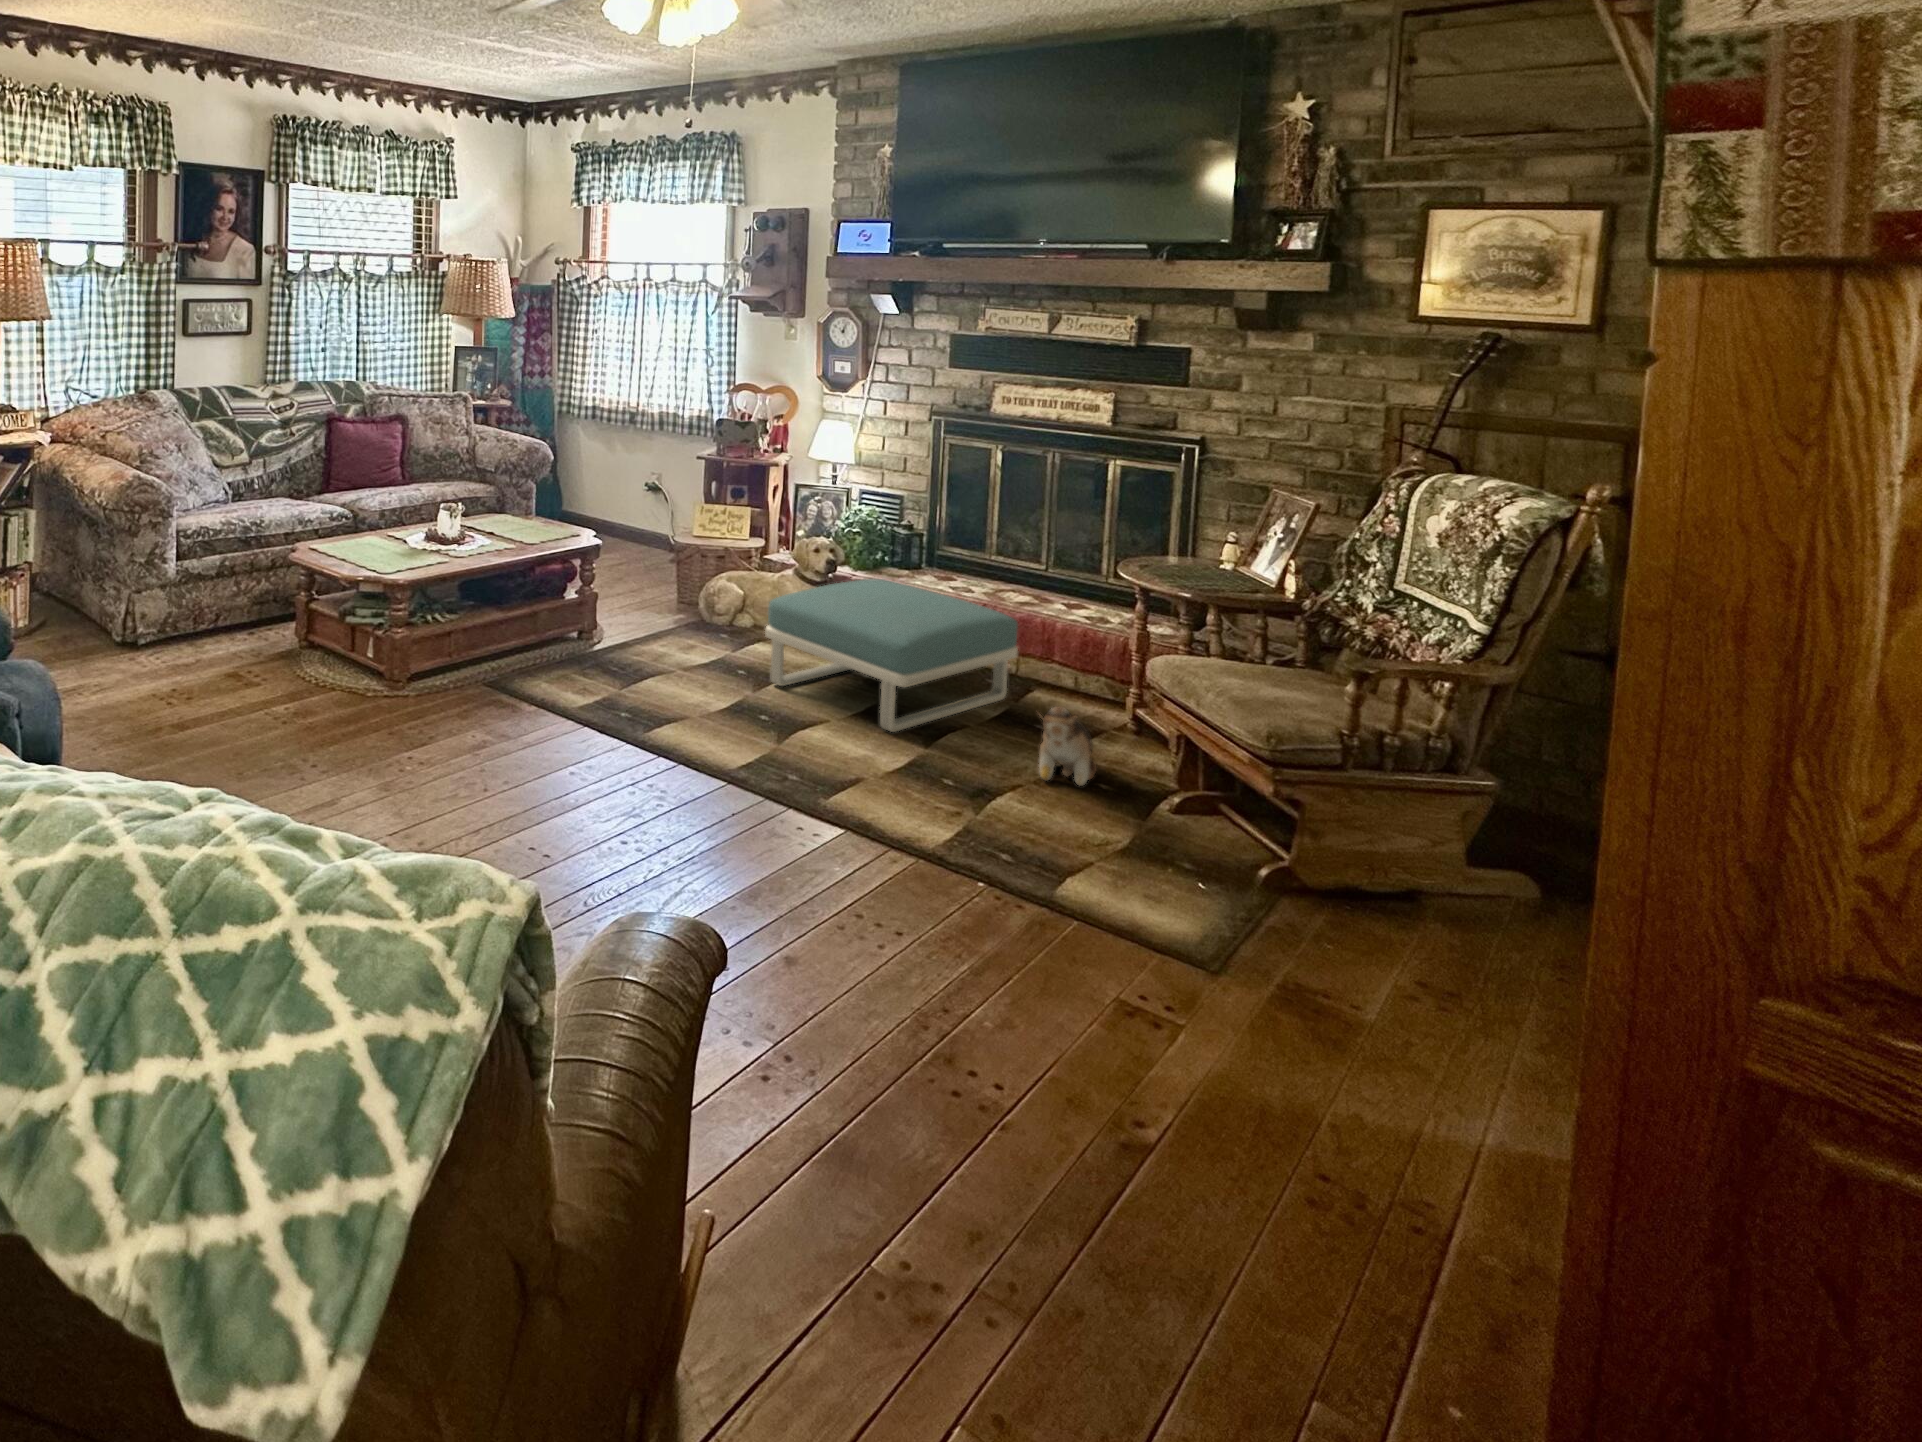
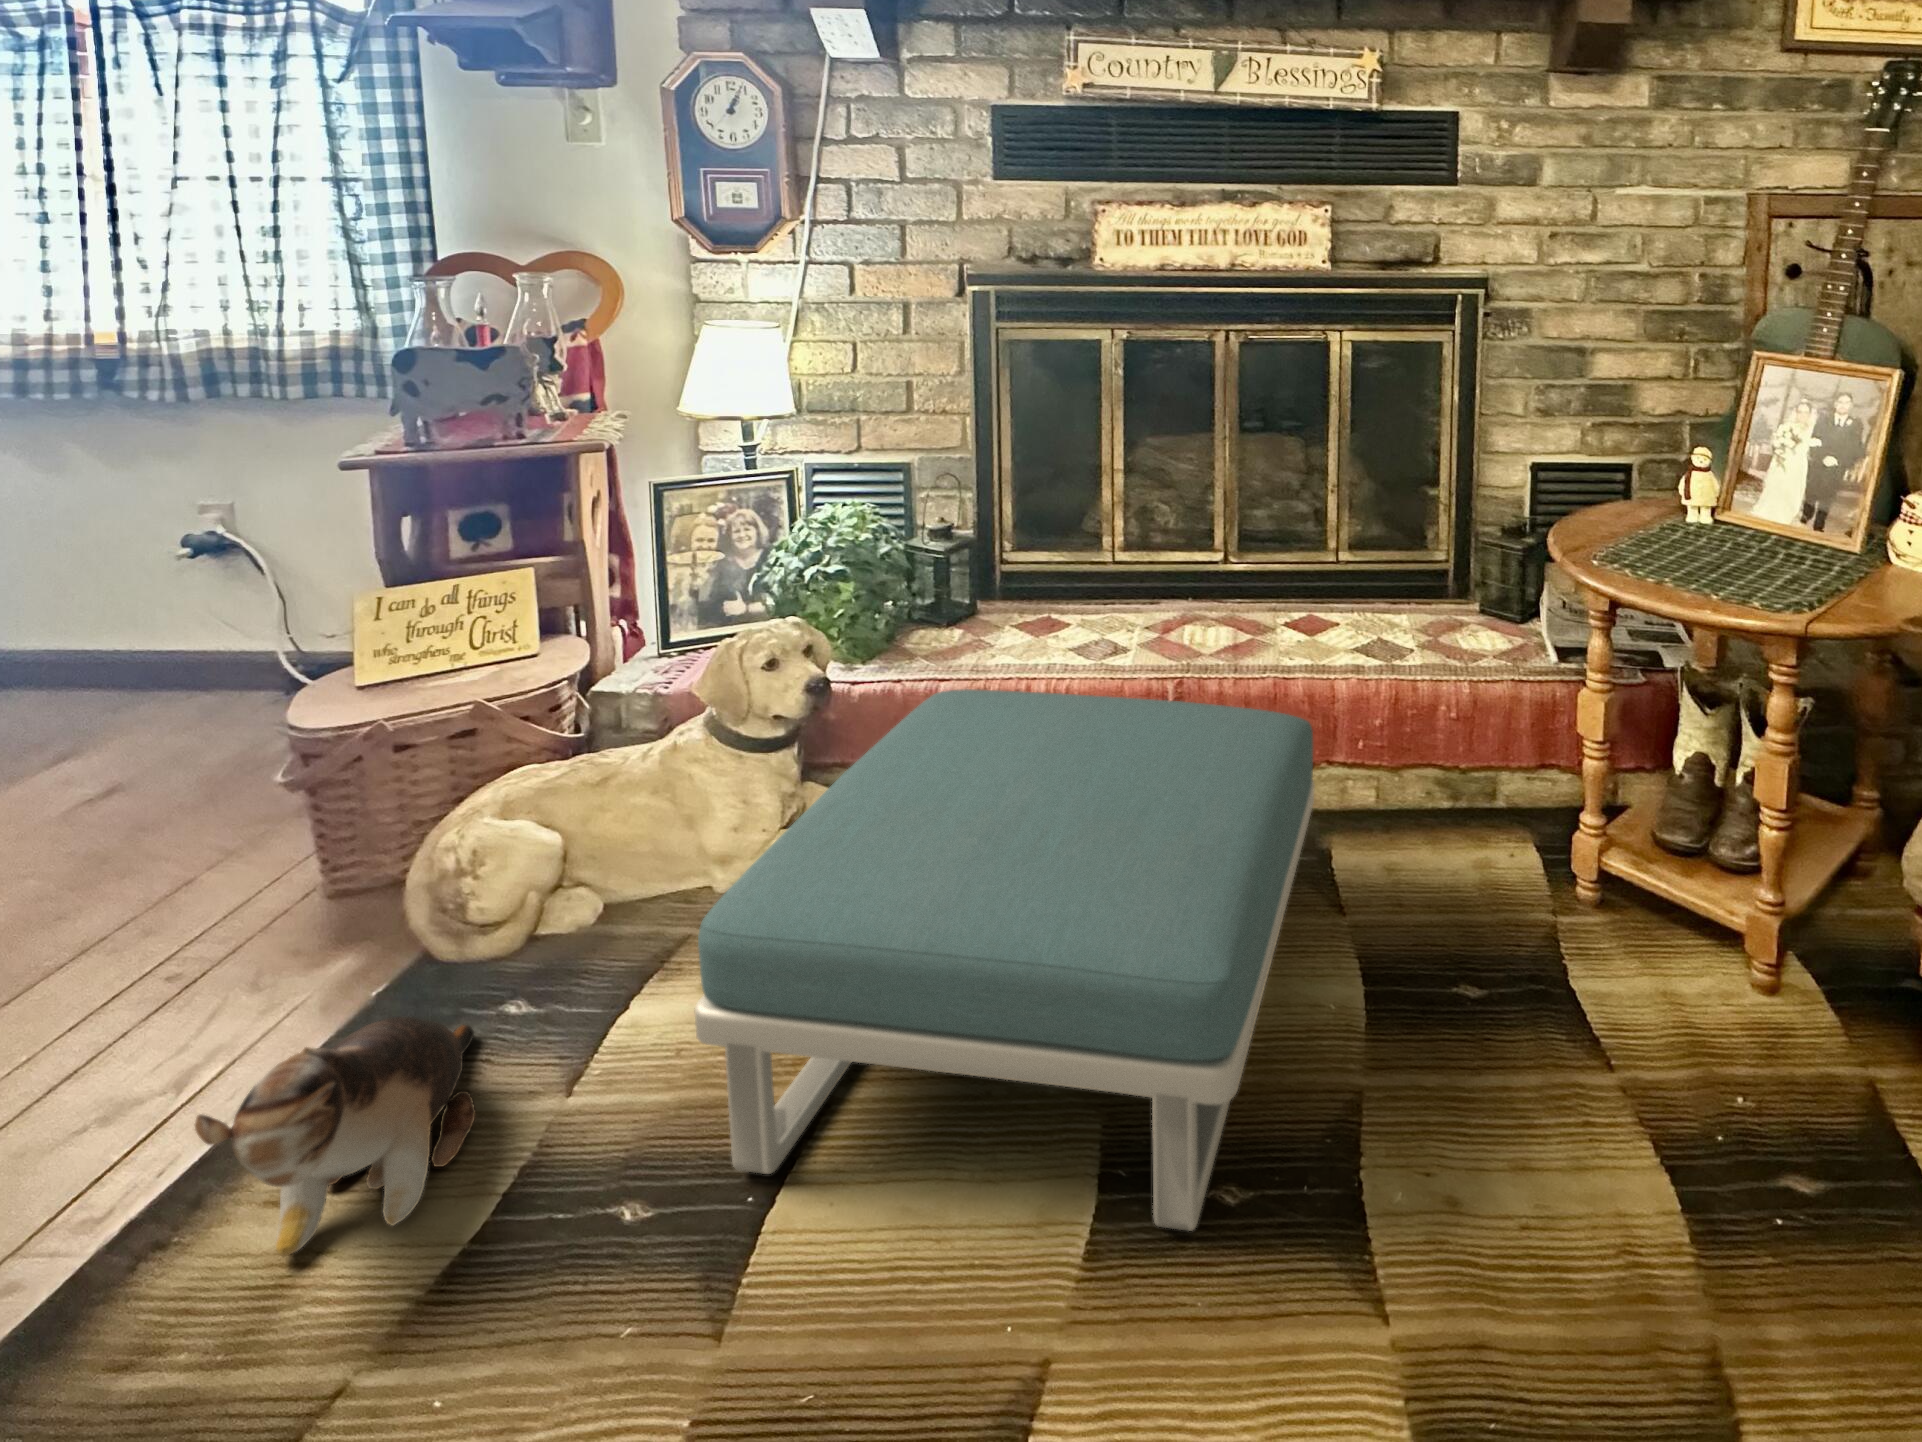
plush toy: present [1039,706,1097,786] -> present [195,1017,476,1257]

